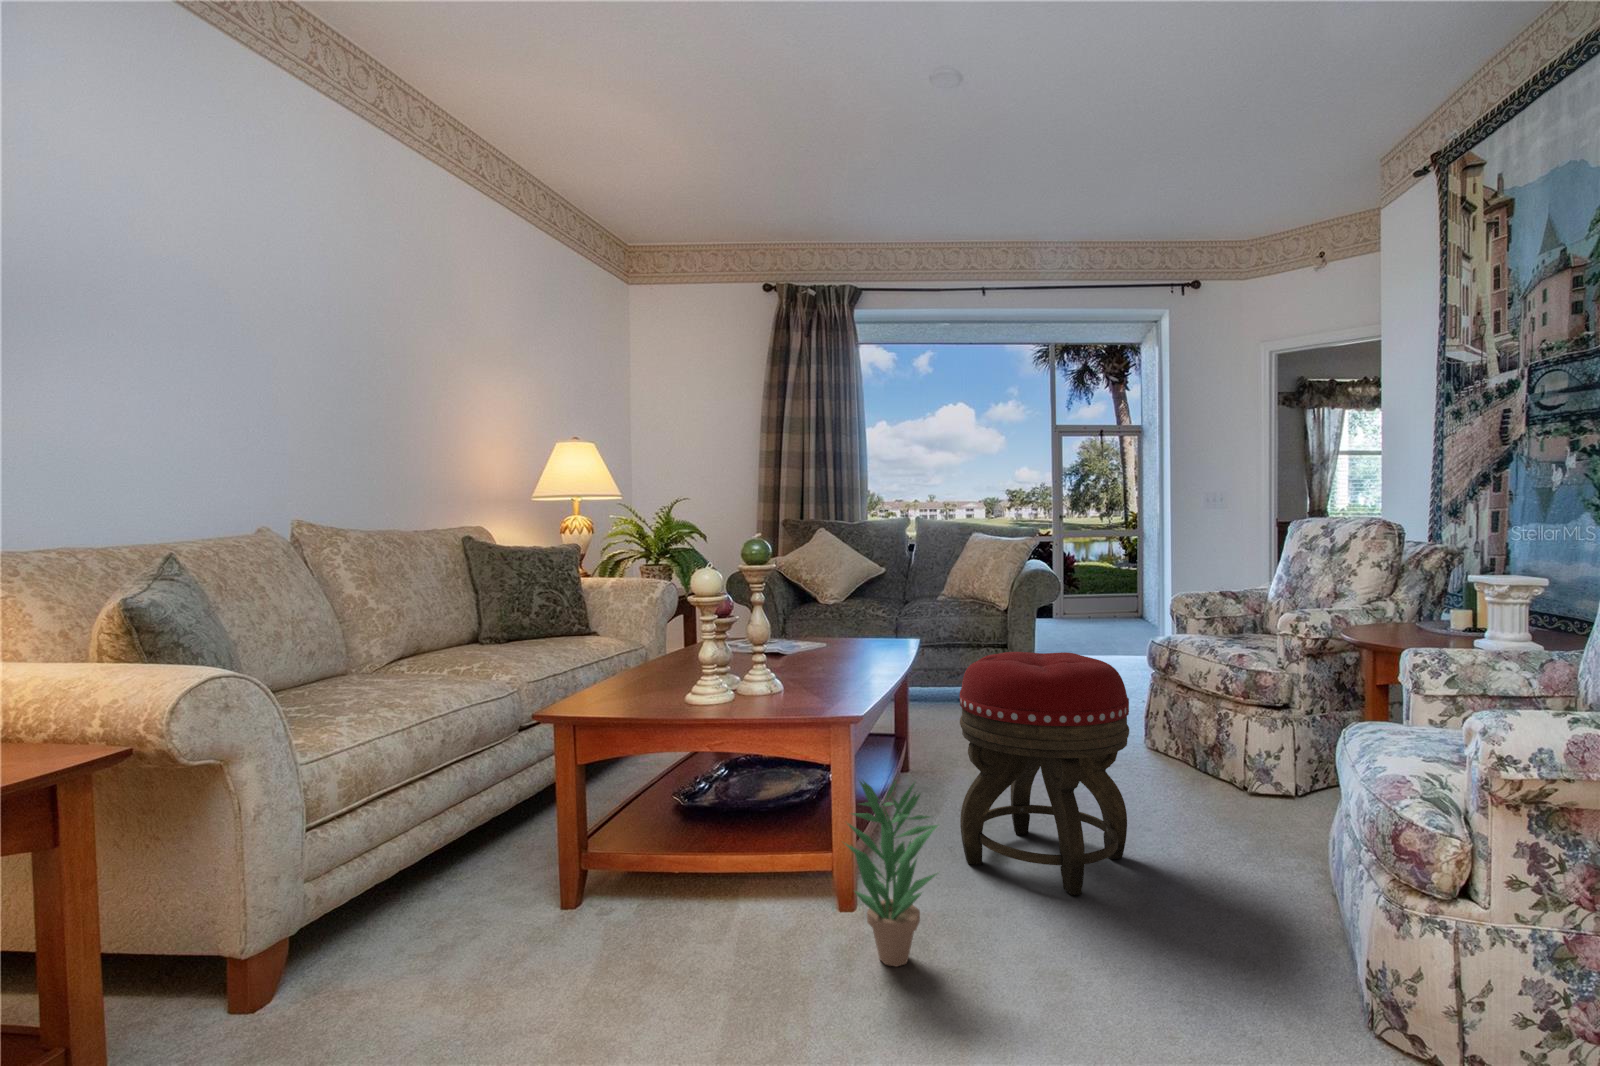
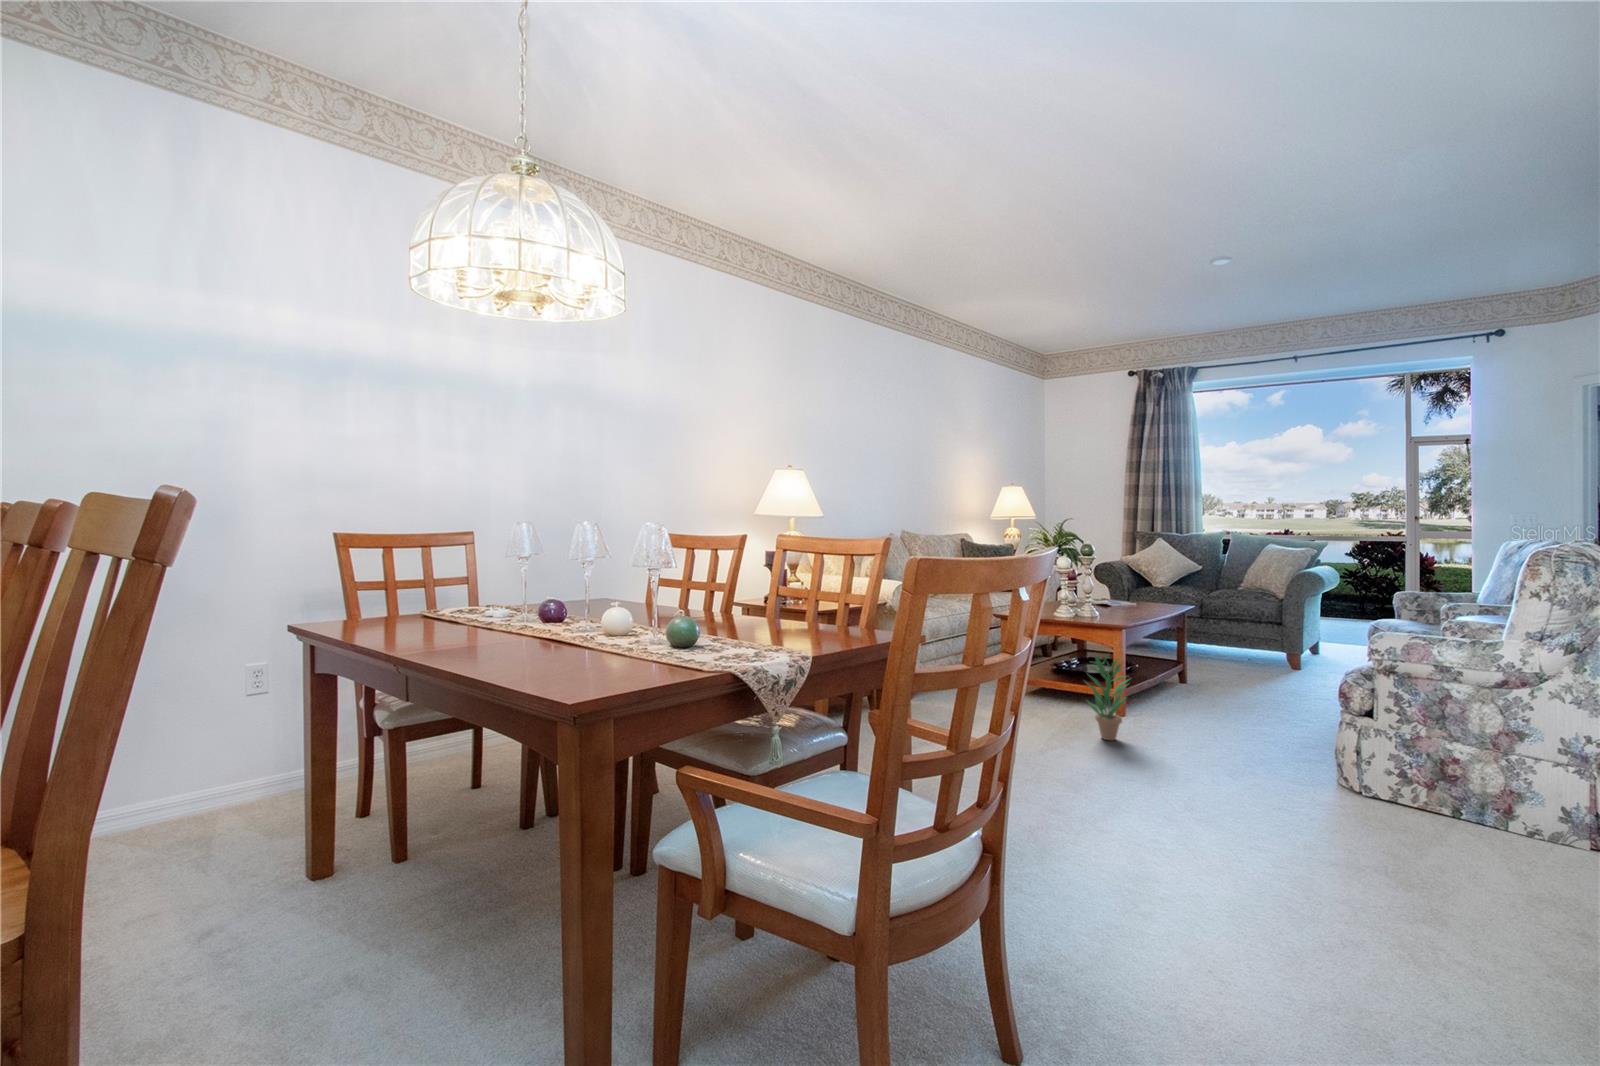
footstool: present [960,652,1129,895] -> none [1171,610,1278,737]

